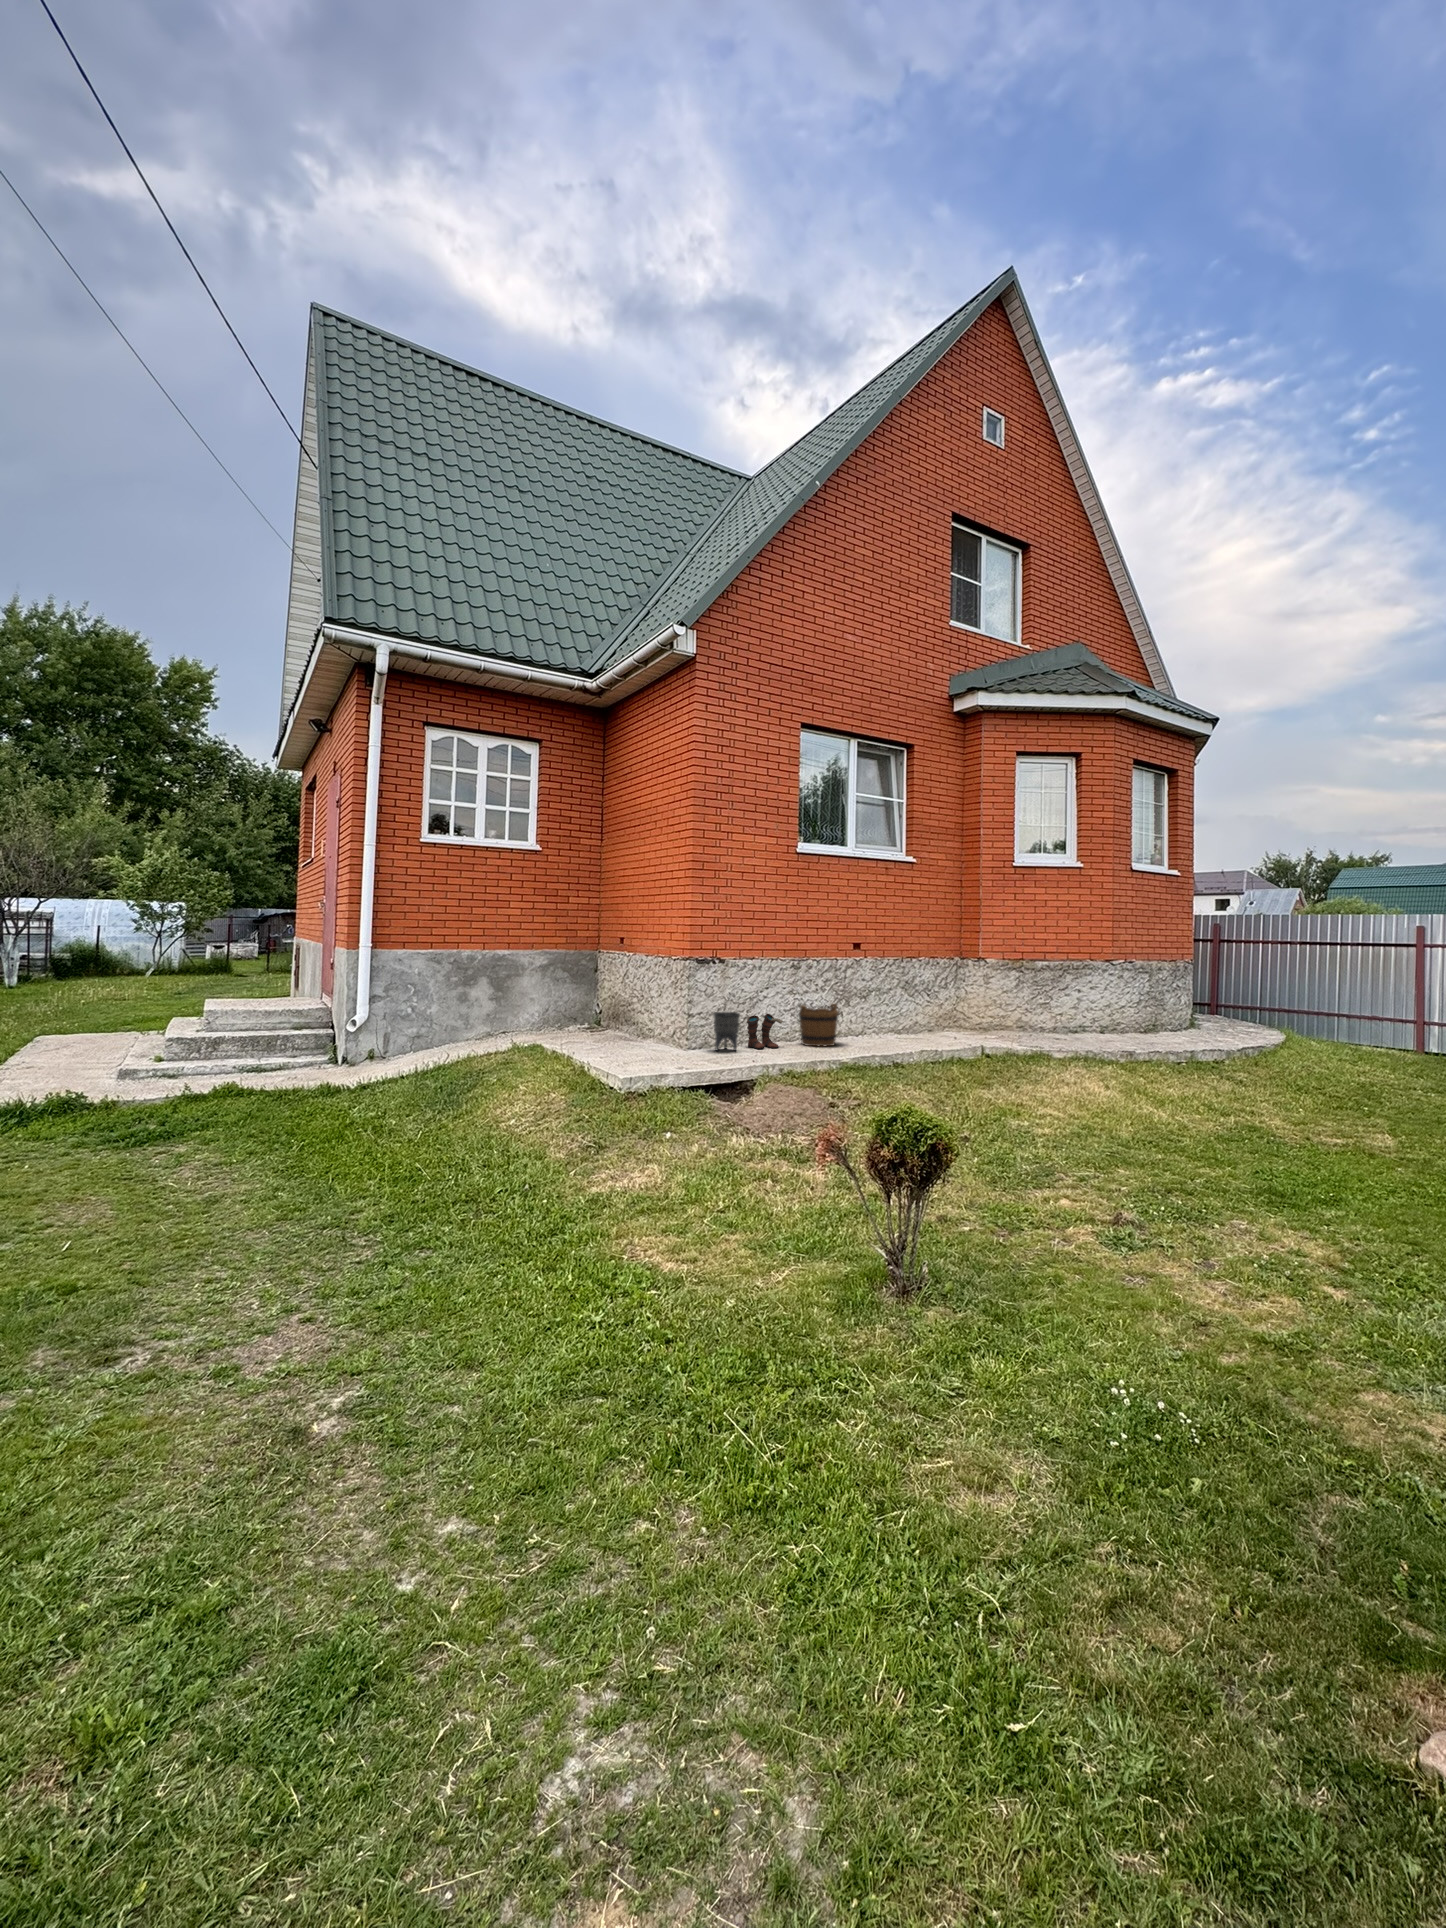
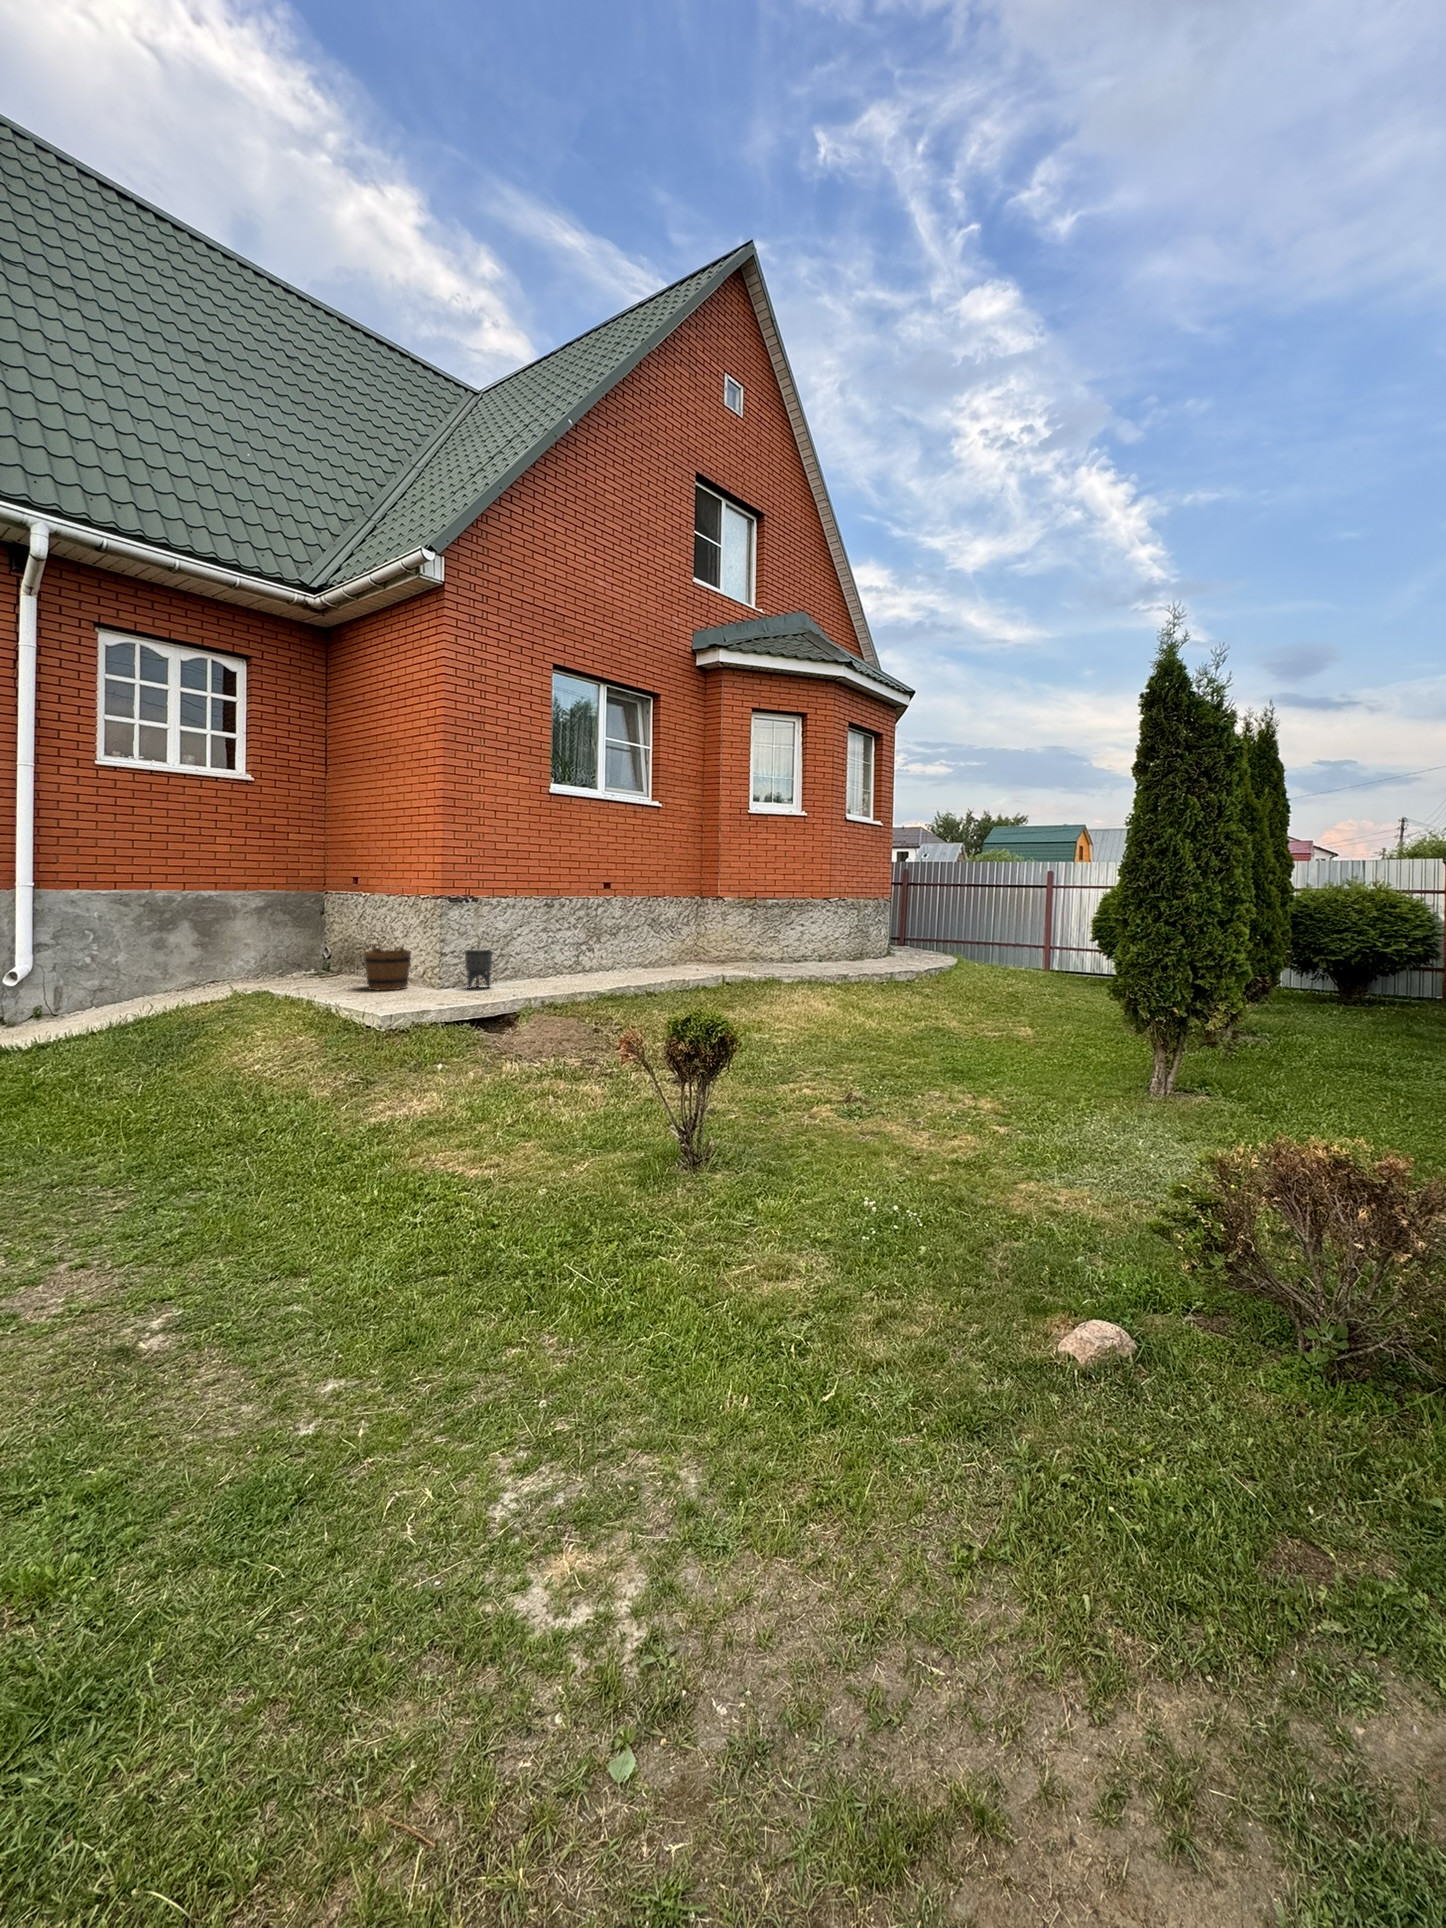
bucket: present [799,1004,839,1047] -> present [364,944,411,990]
boots: present [747,1014,783,1049] -> none [498,951,536,985]

